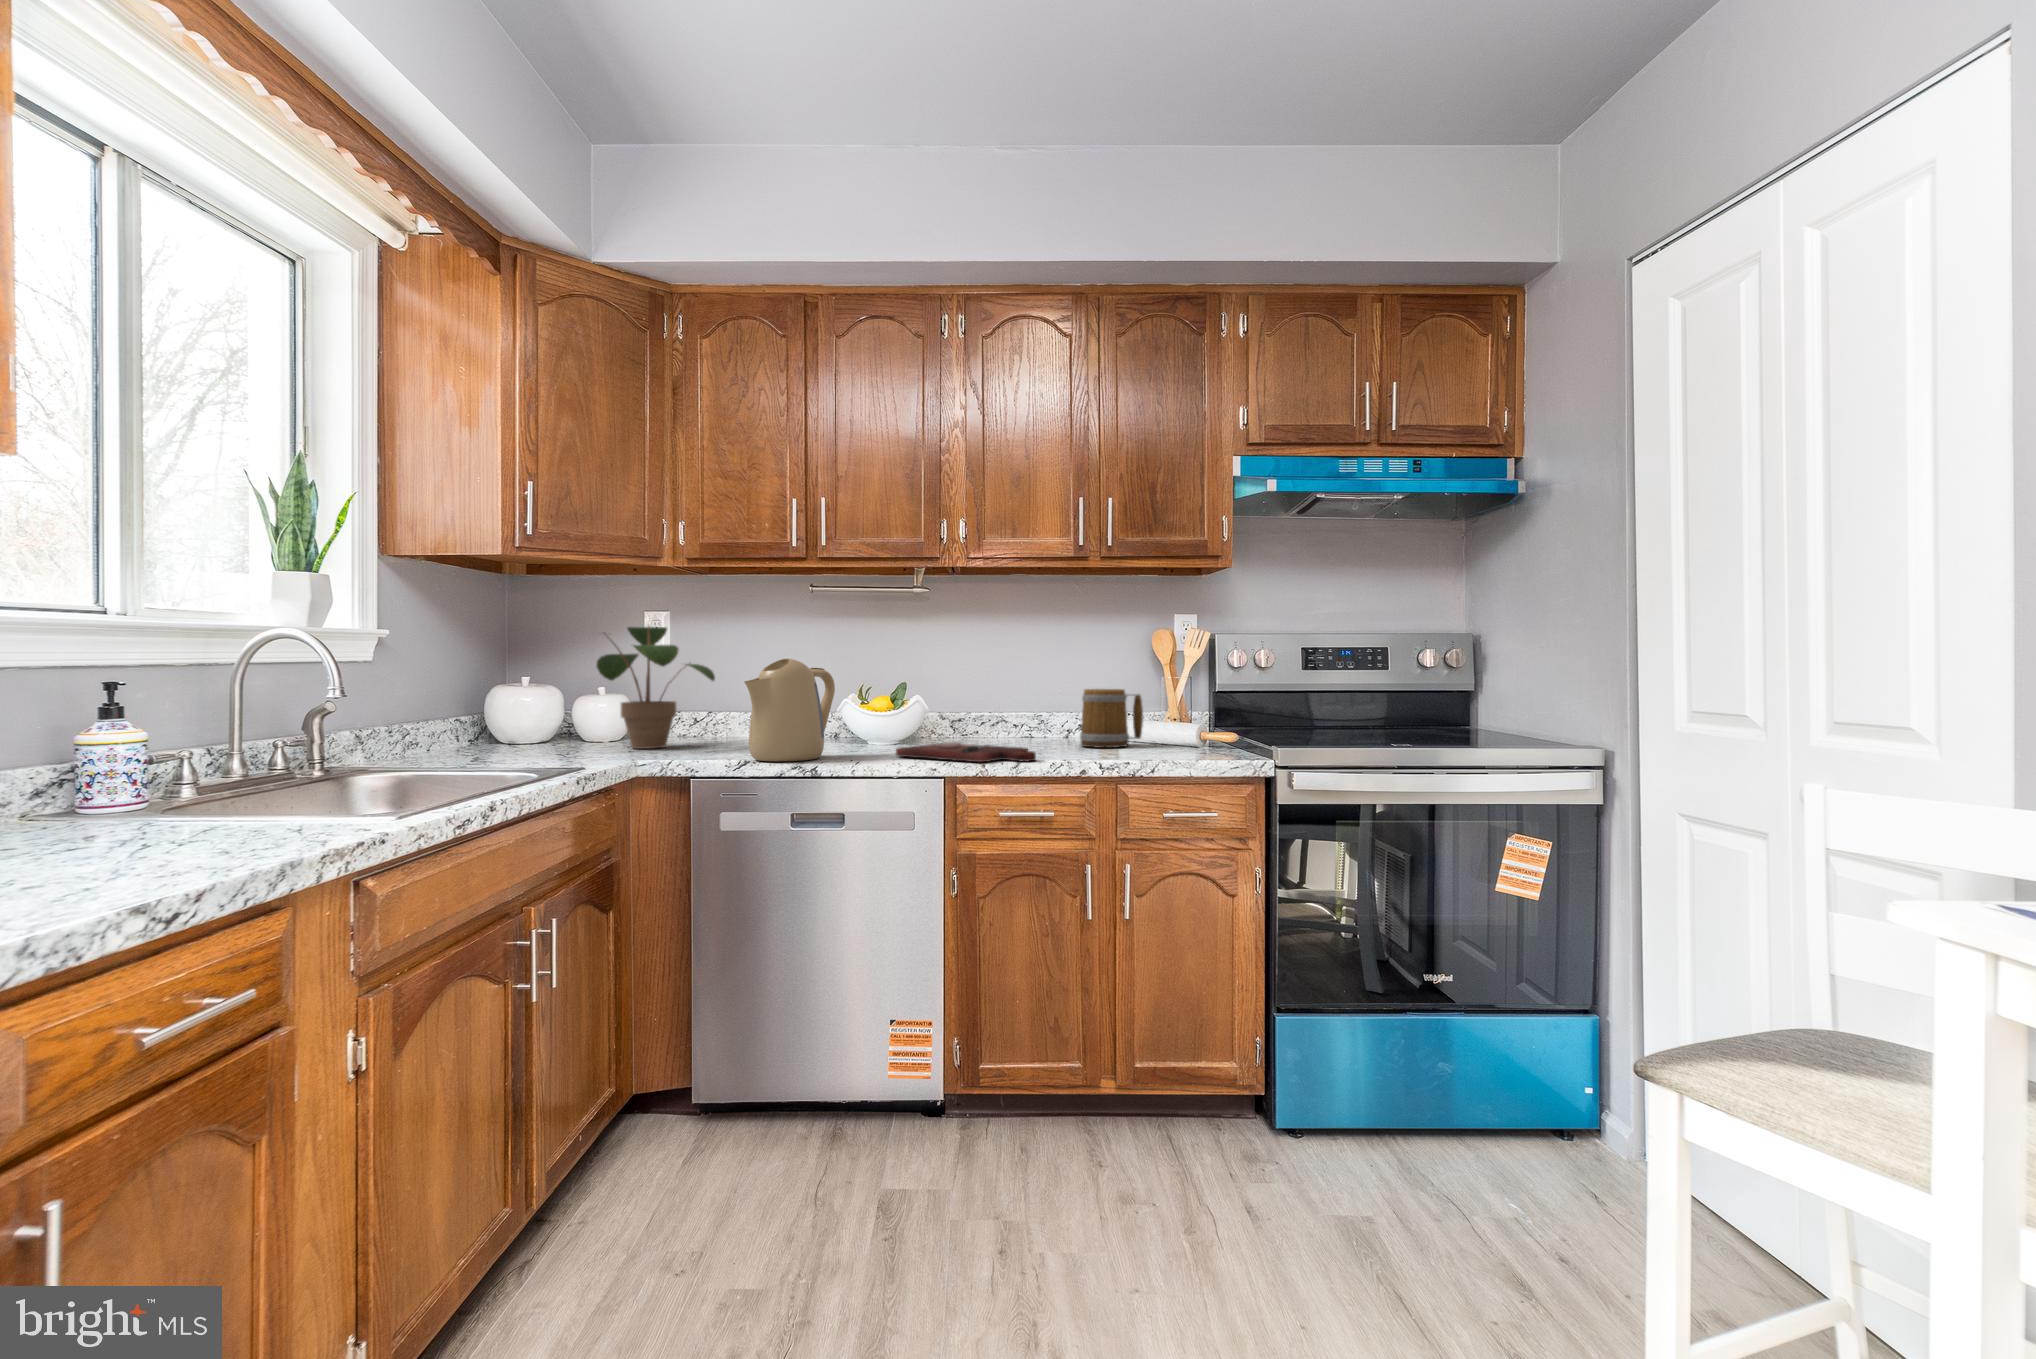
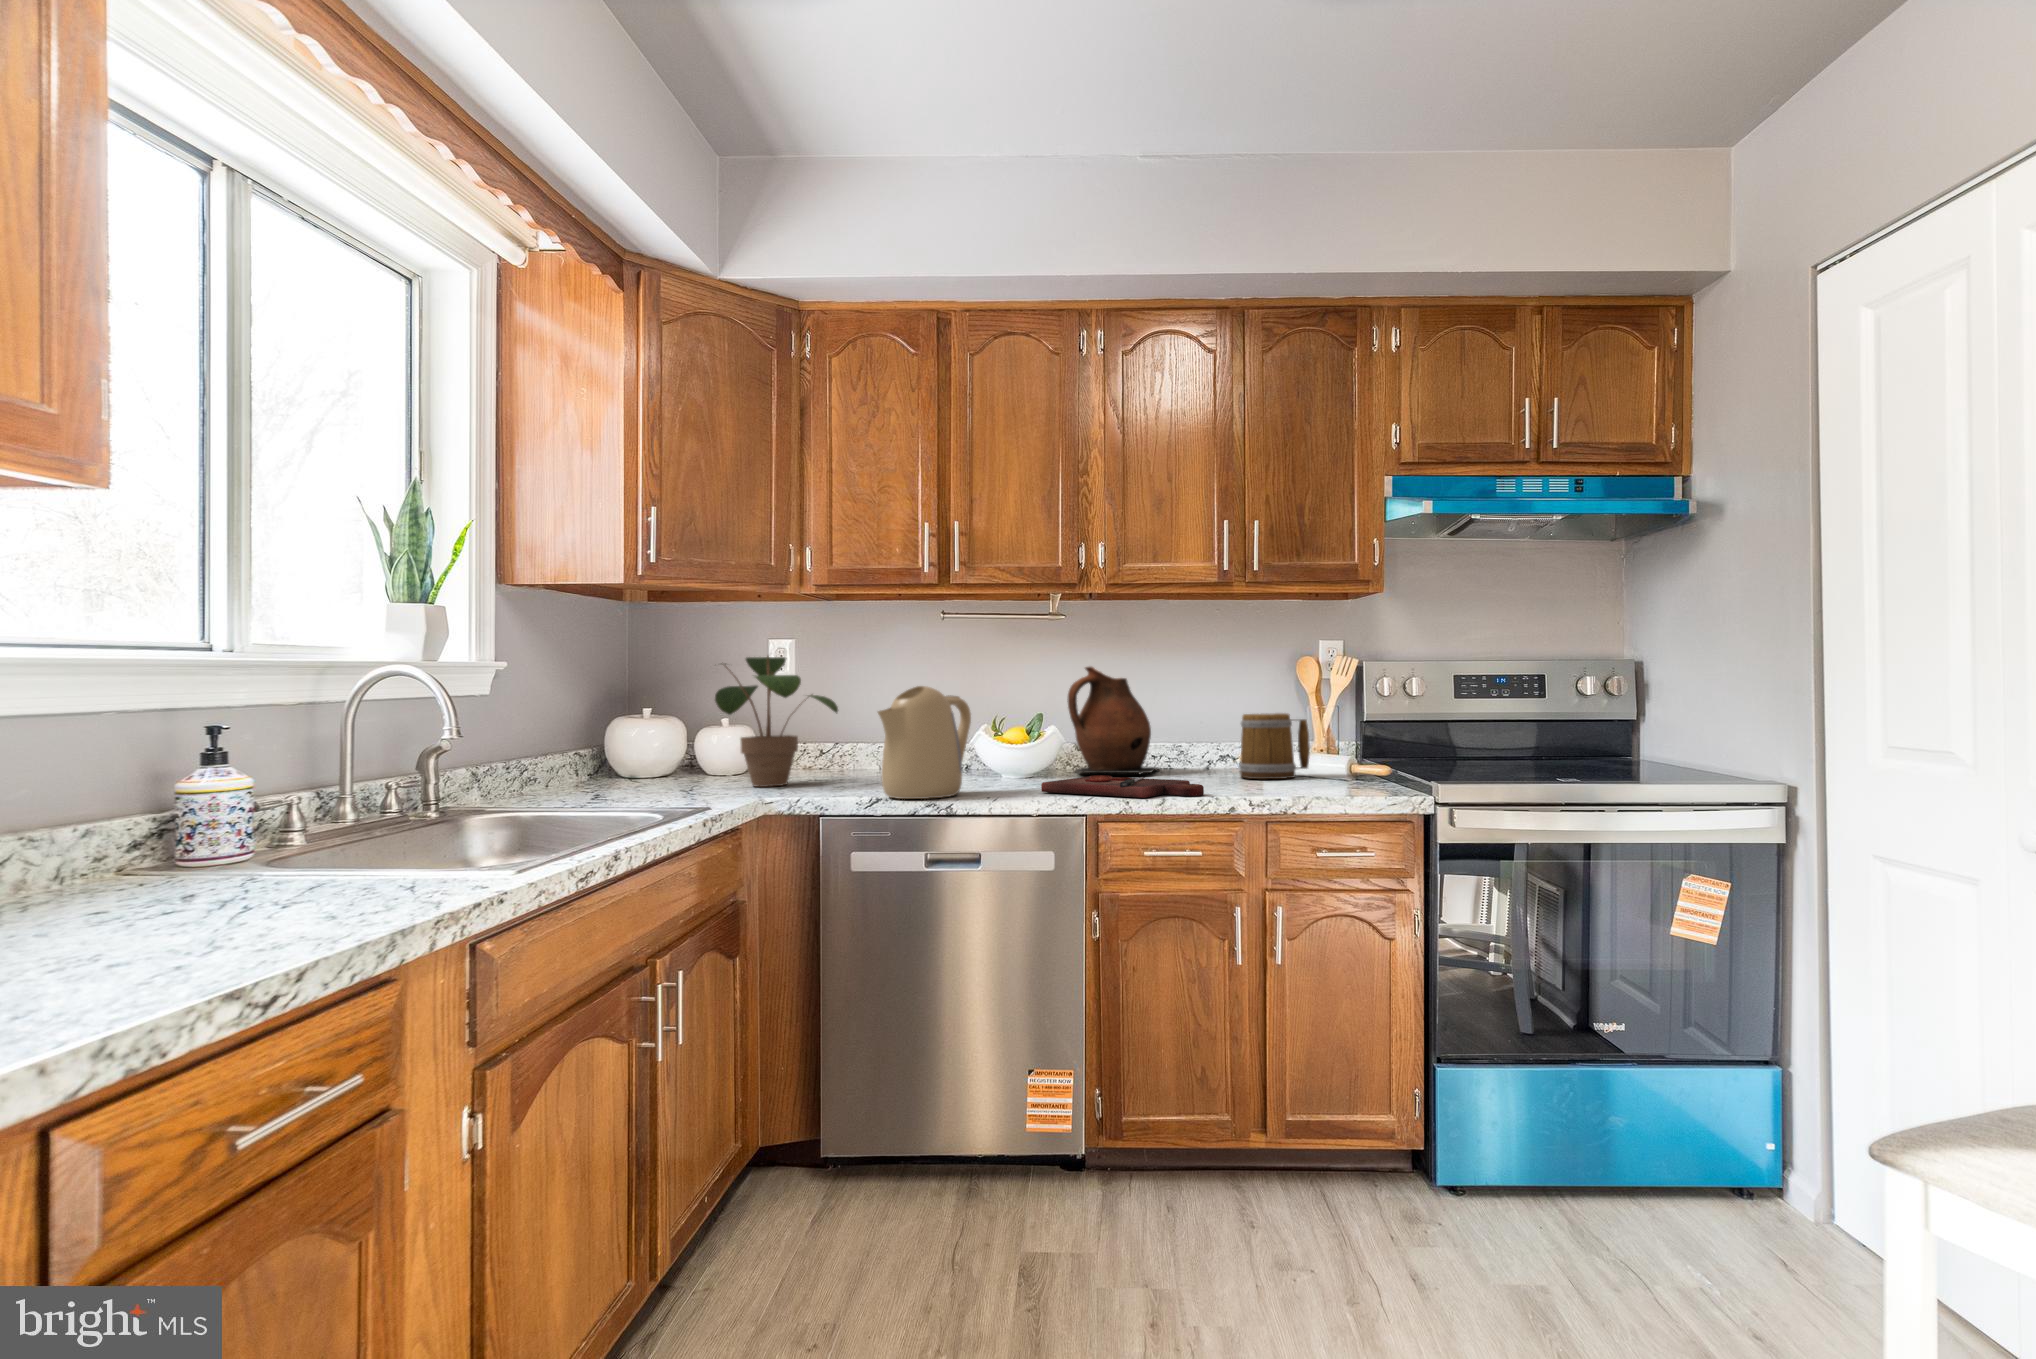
ceramic pitcher: none [931,643,1017,743] -> present [1067,667,1160,774]

